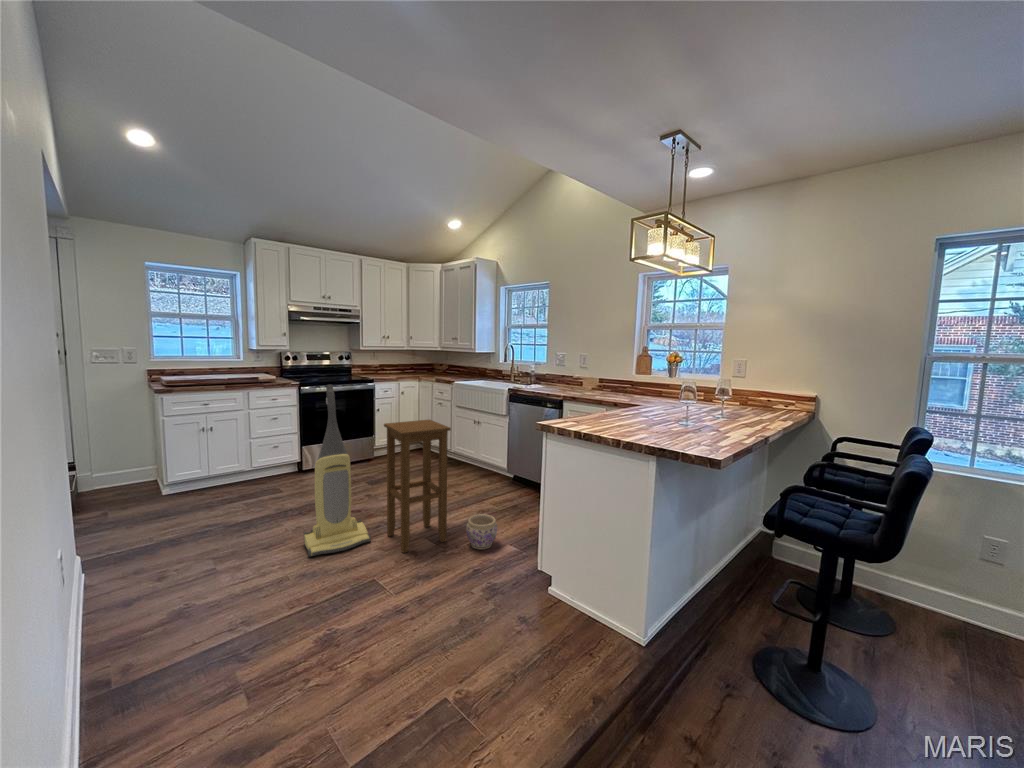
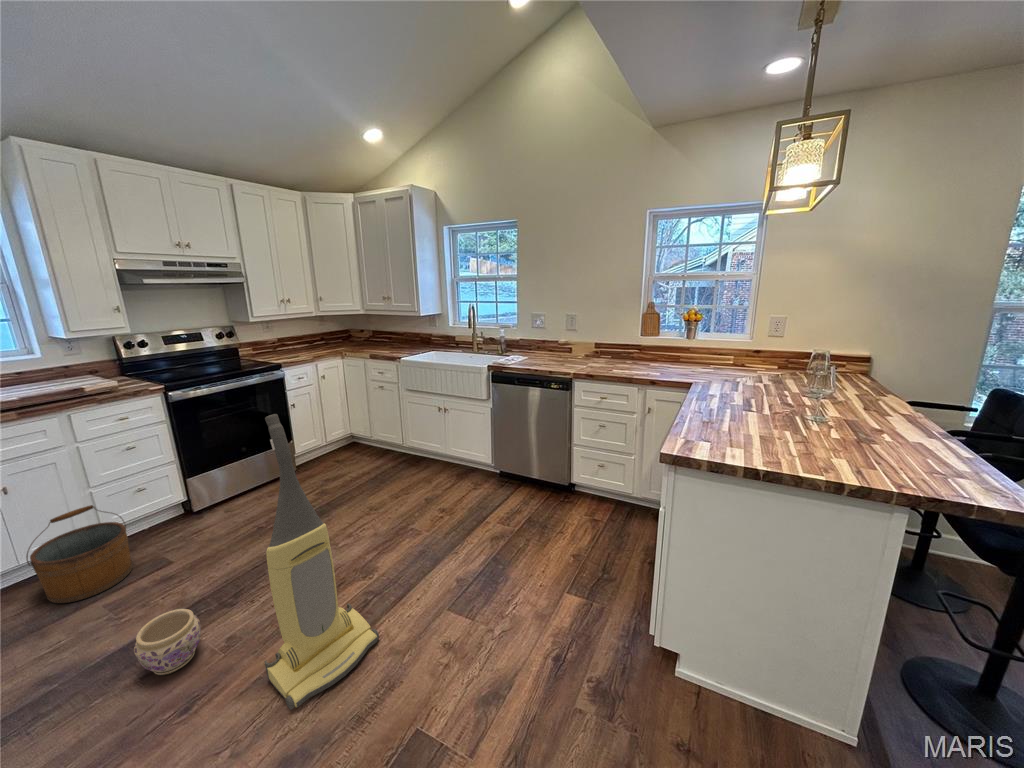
stool: present [384,420,451,553] -> none [376,438,489,650]
bucket: none [213,444,262,497] -> present [26,505,133,603]
planter: present [466,514,497,550] -> present [134,609,201,676]

